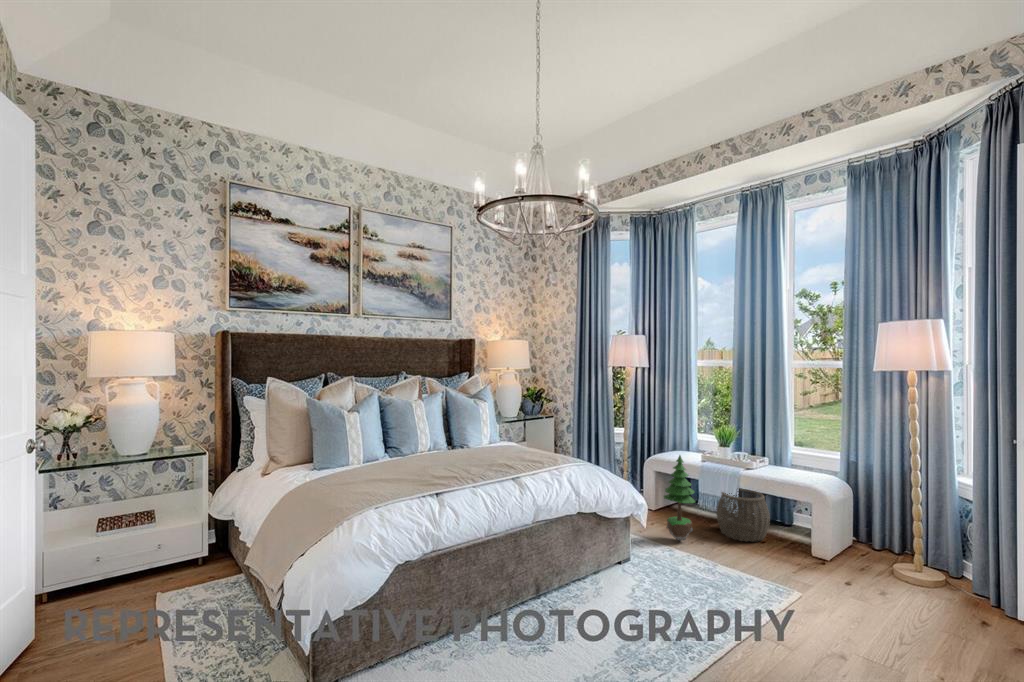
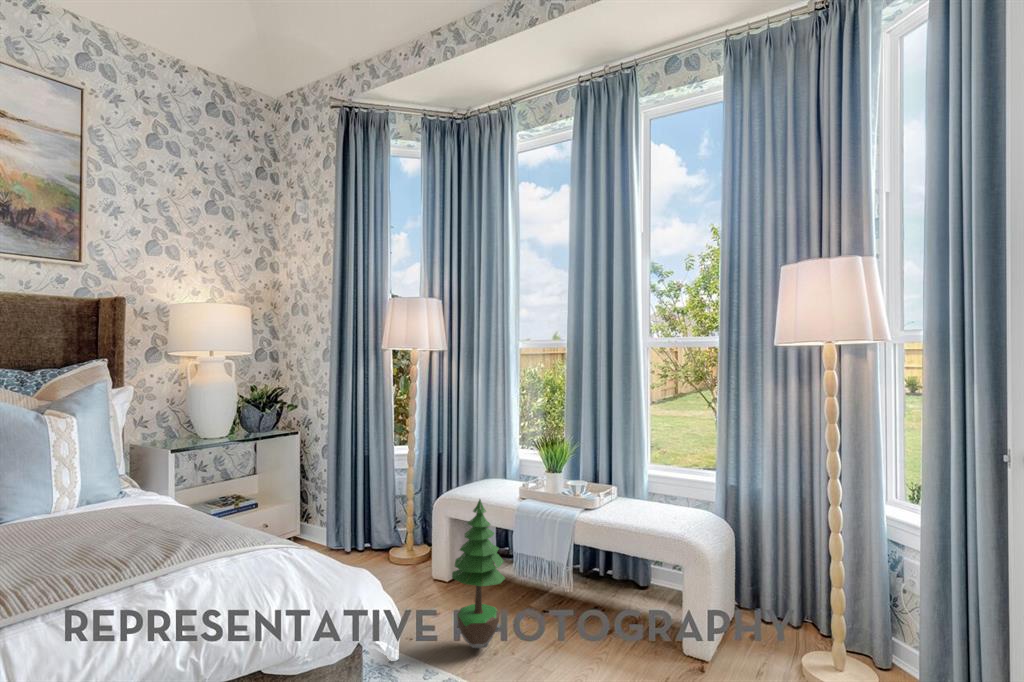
woven basket: present [716,489,770,542] -> none [539,540,620,632]

